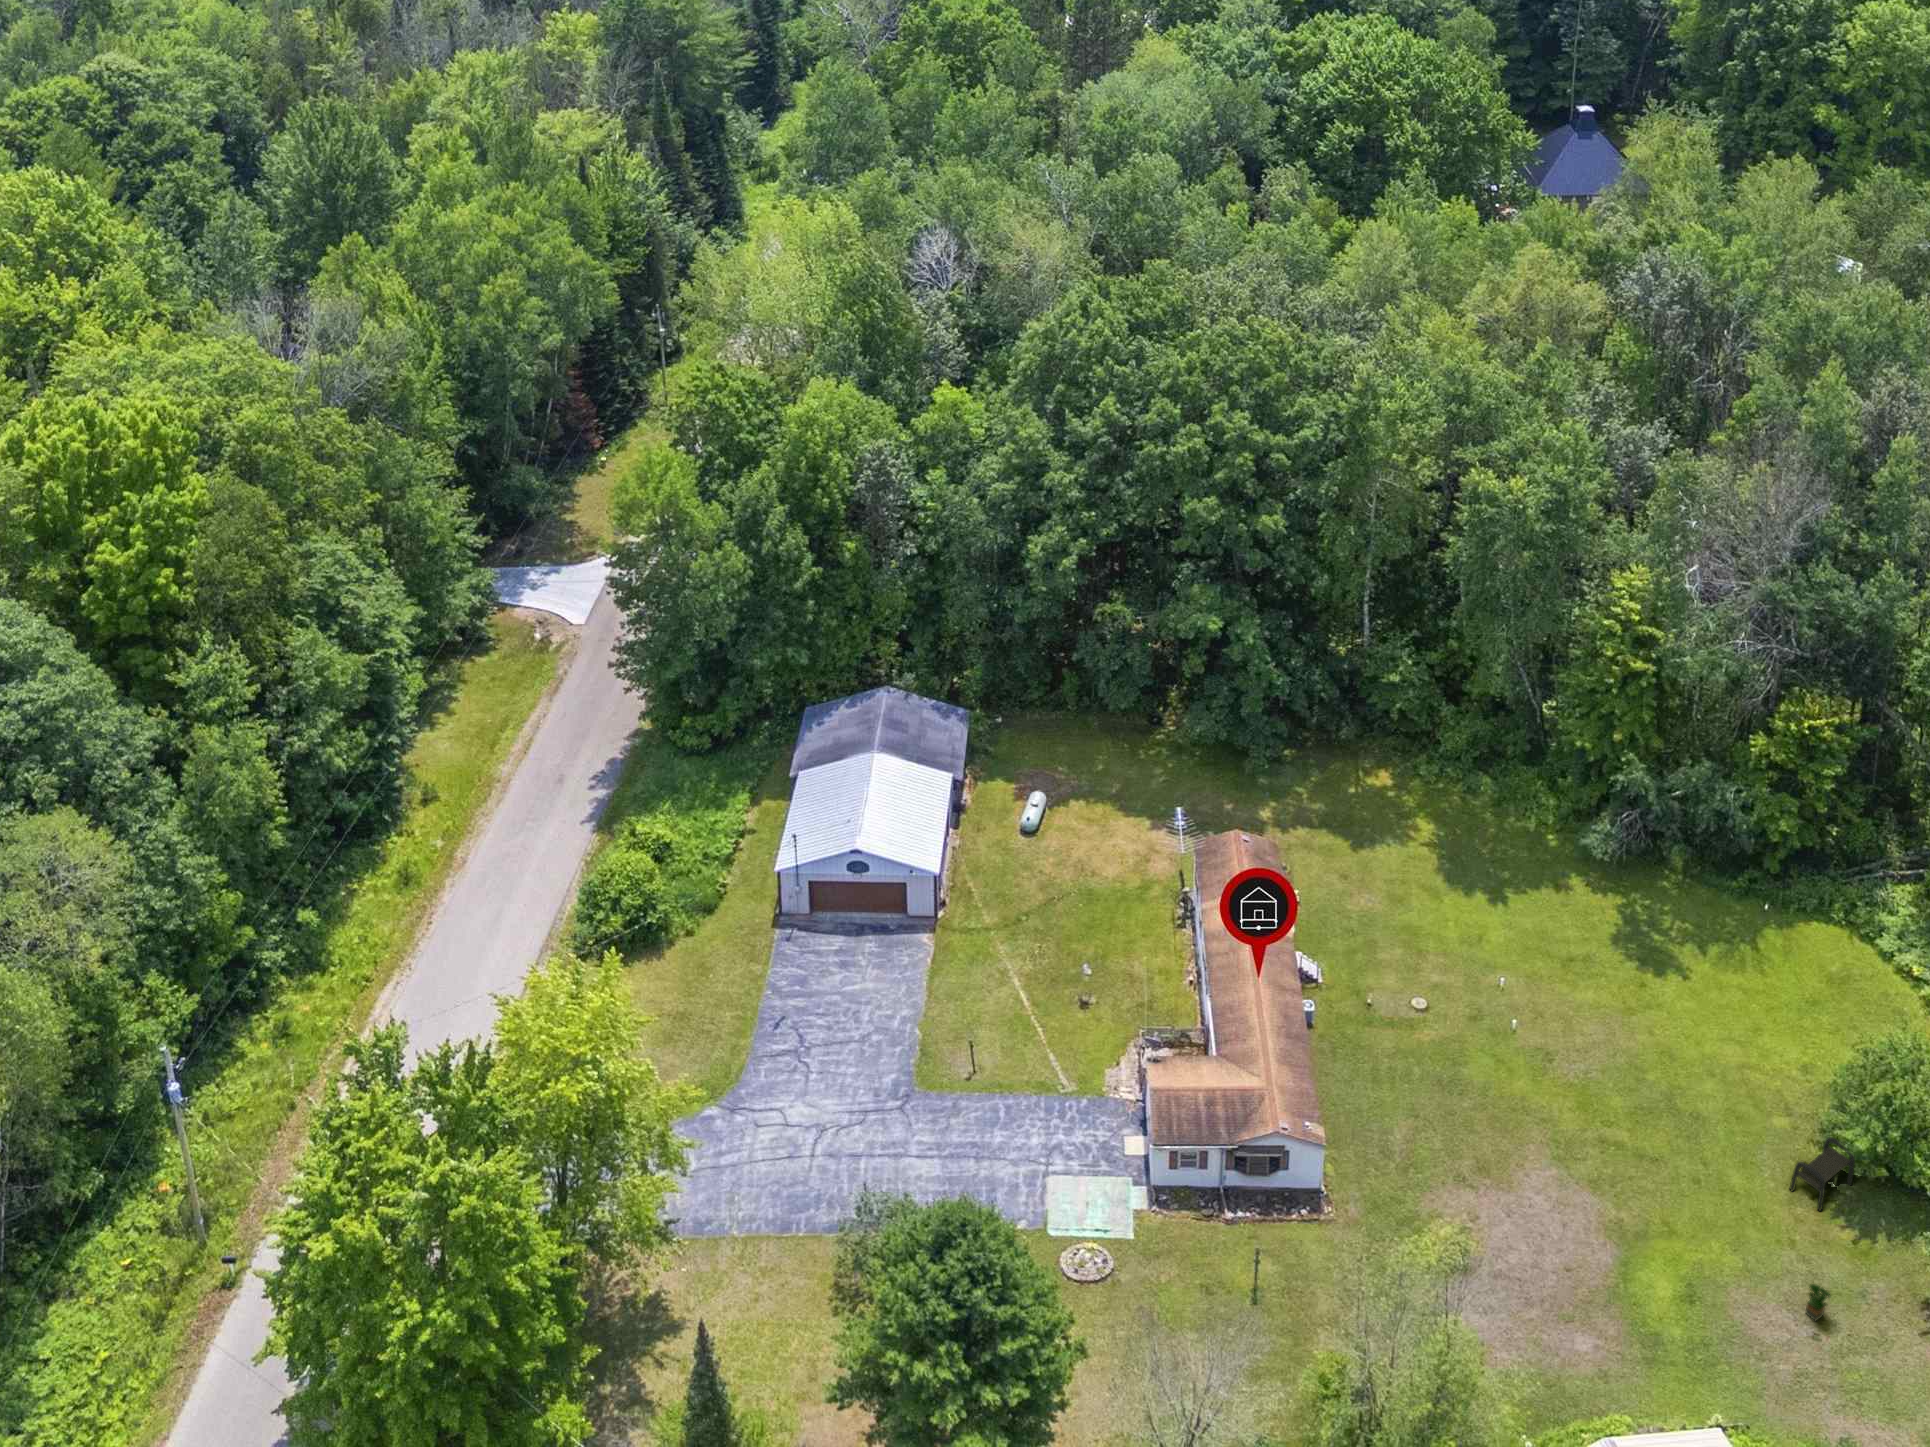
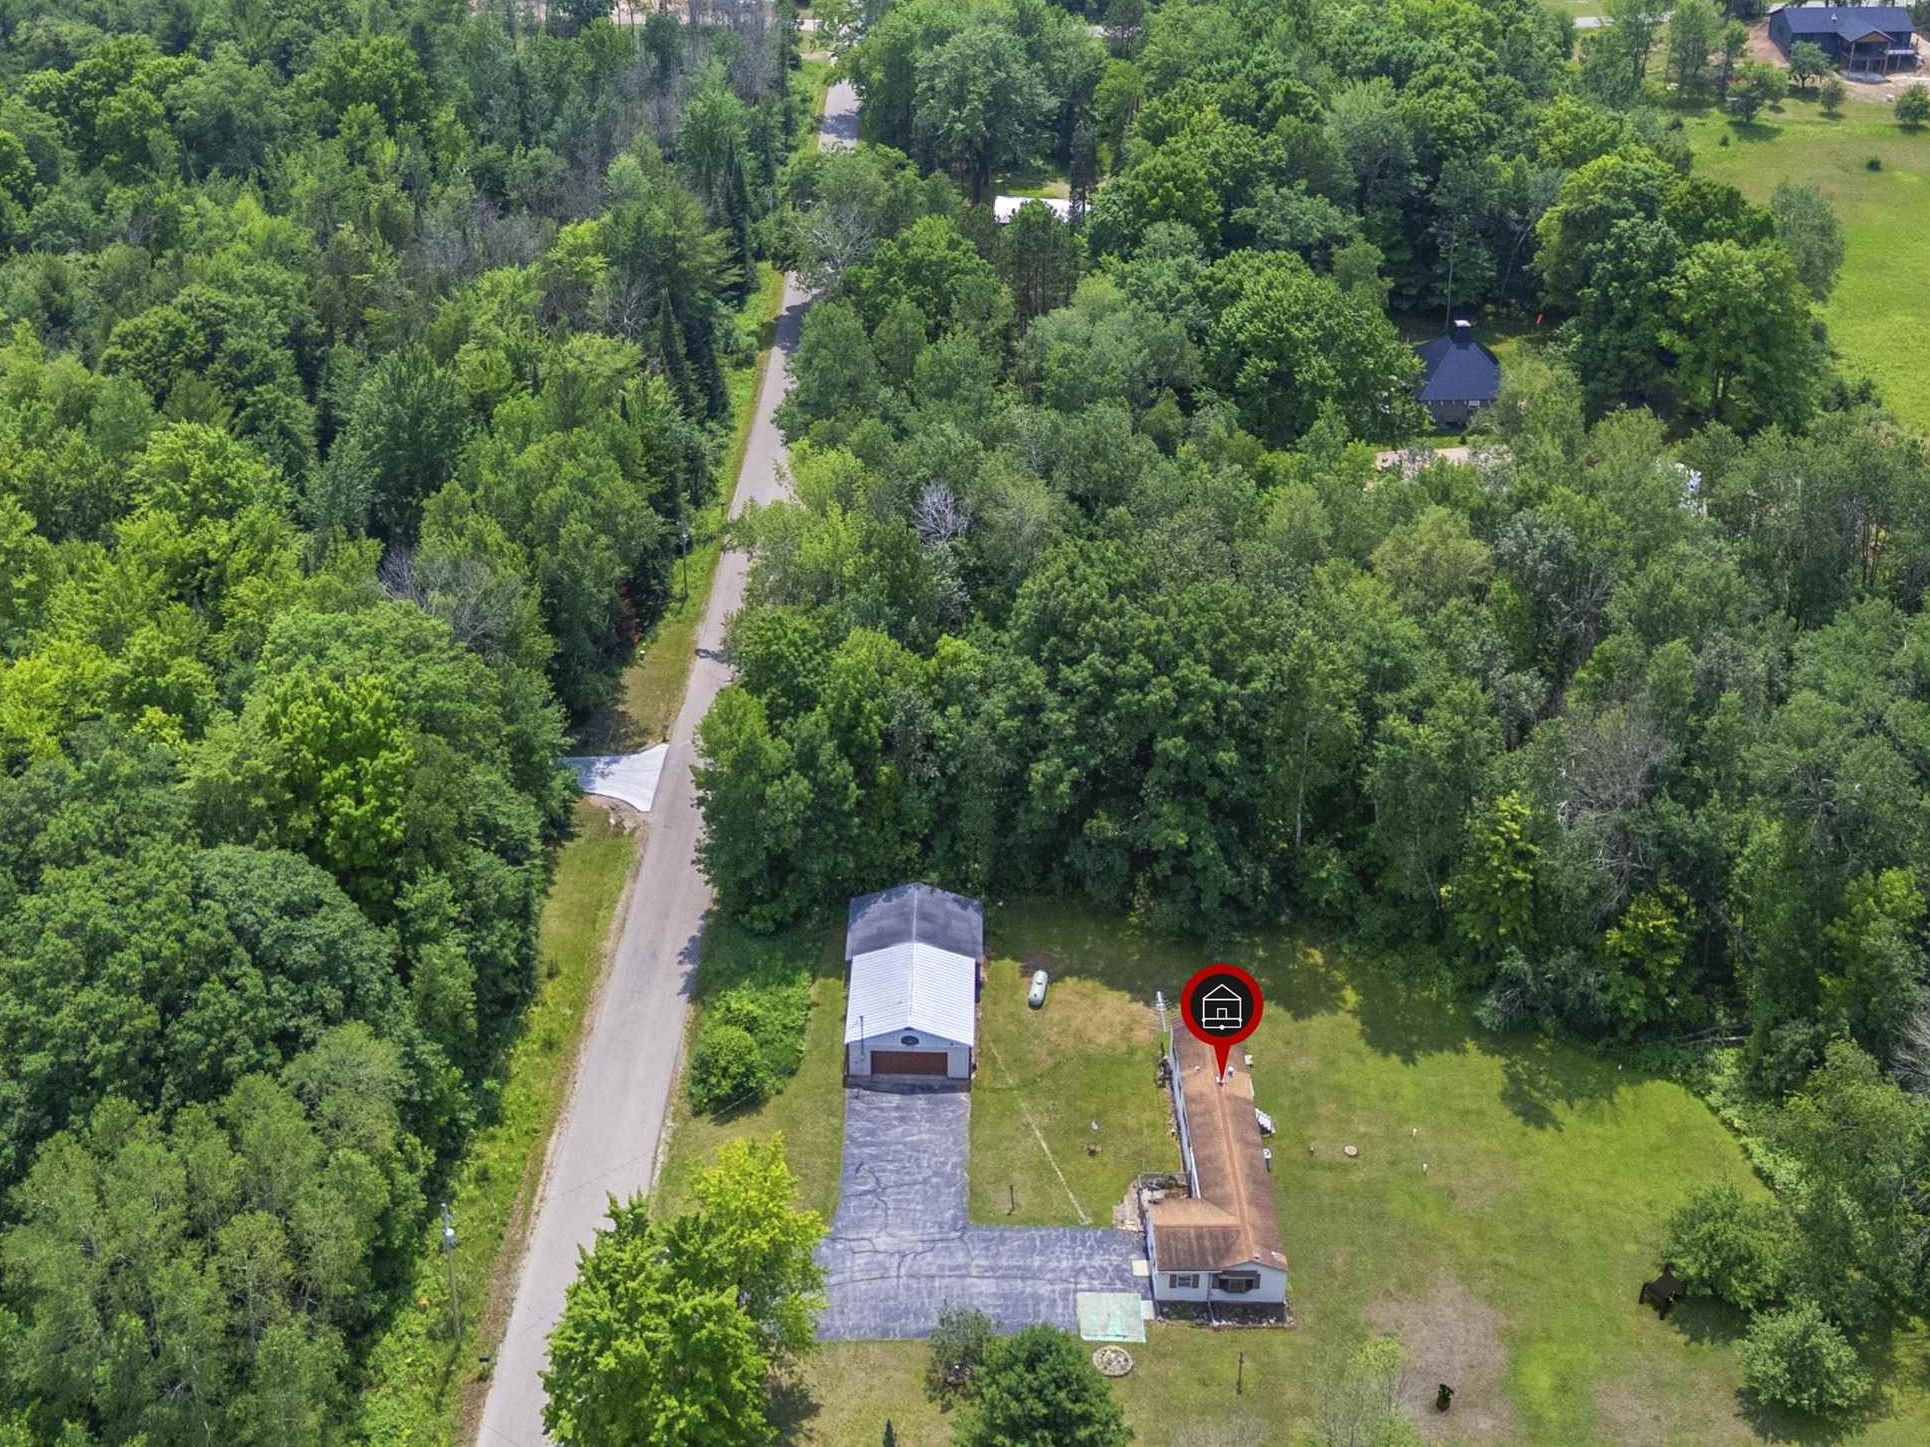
potted tree: present [1806,1284,1830,1321] -> present [1436,1384,1454,1412]

